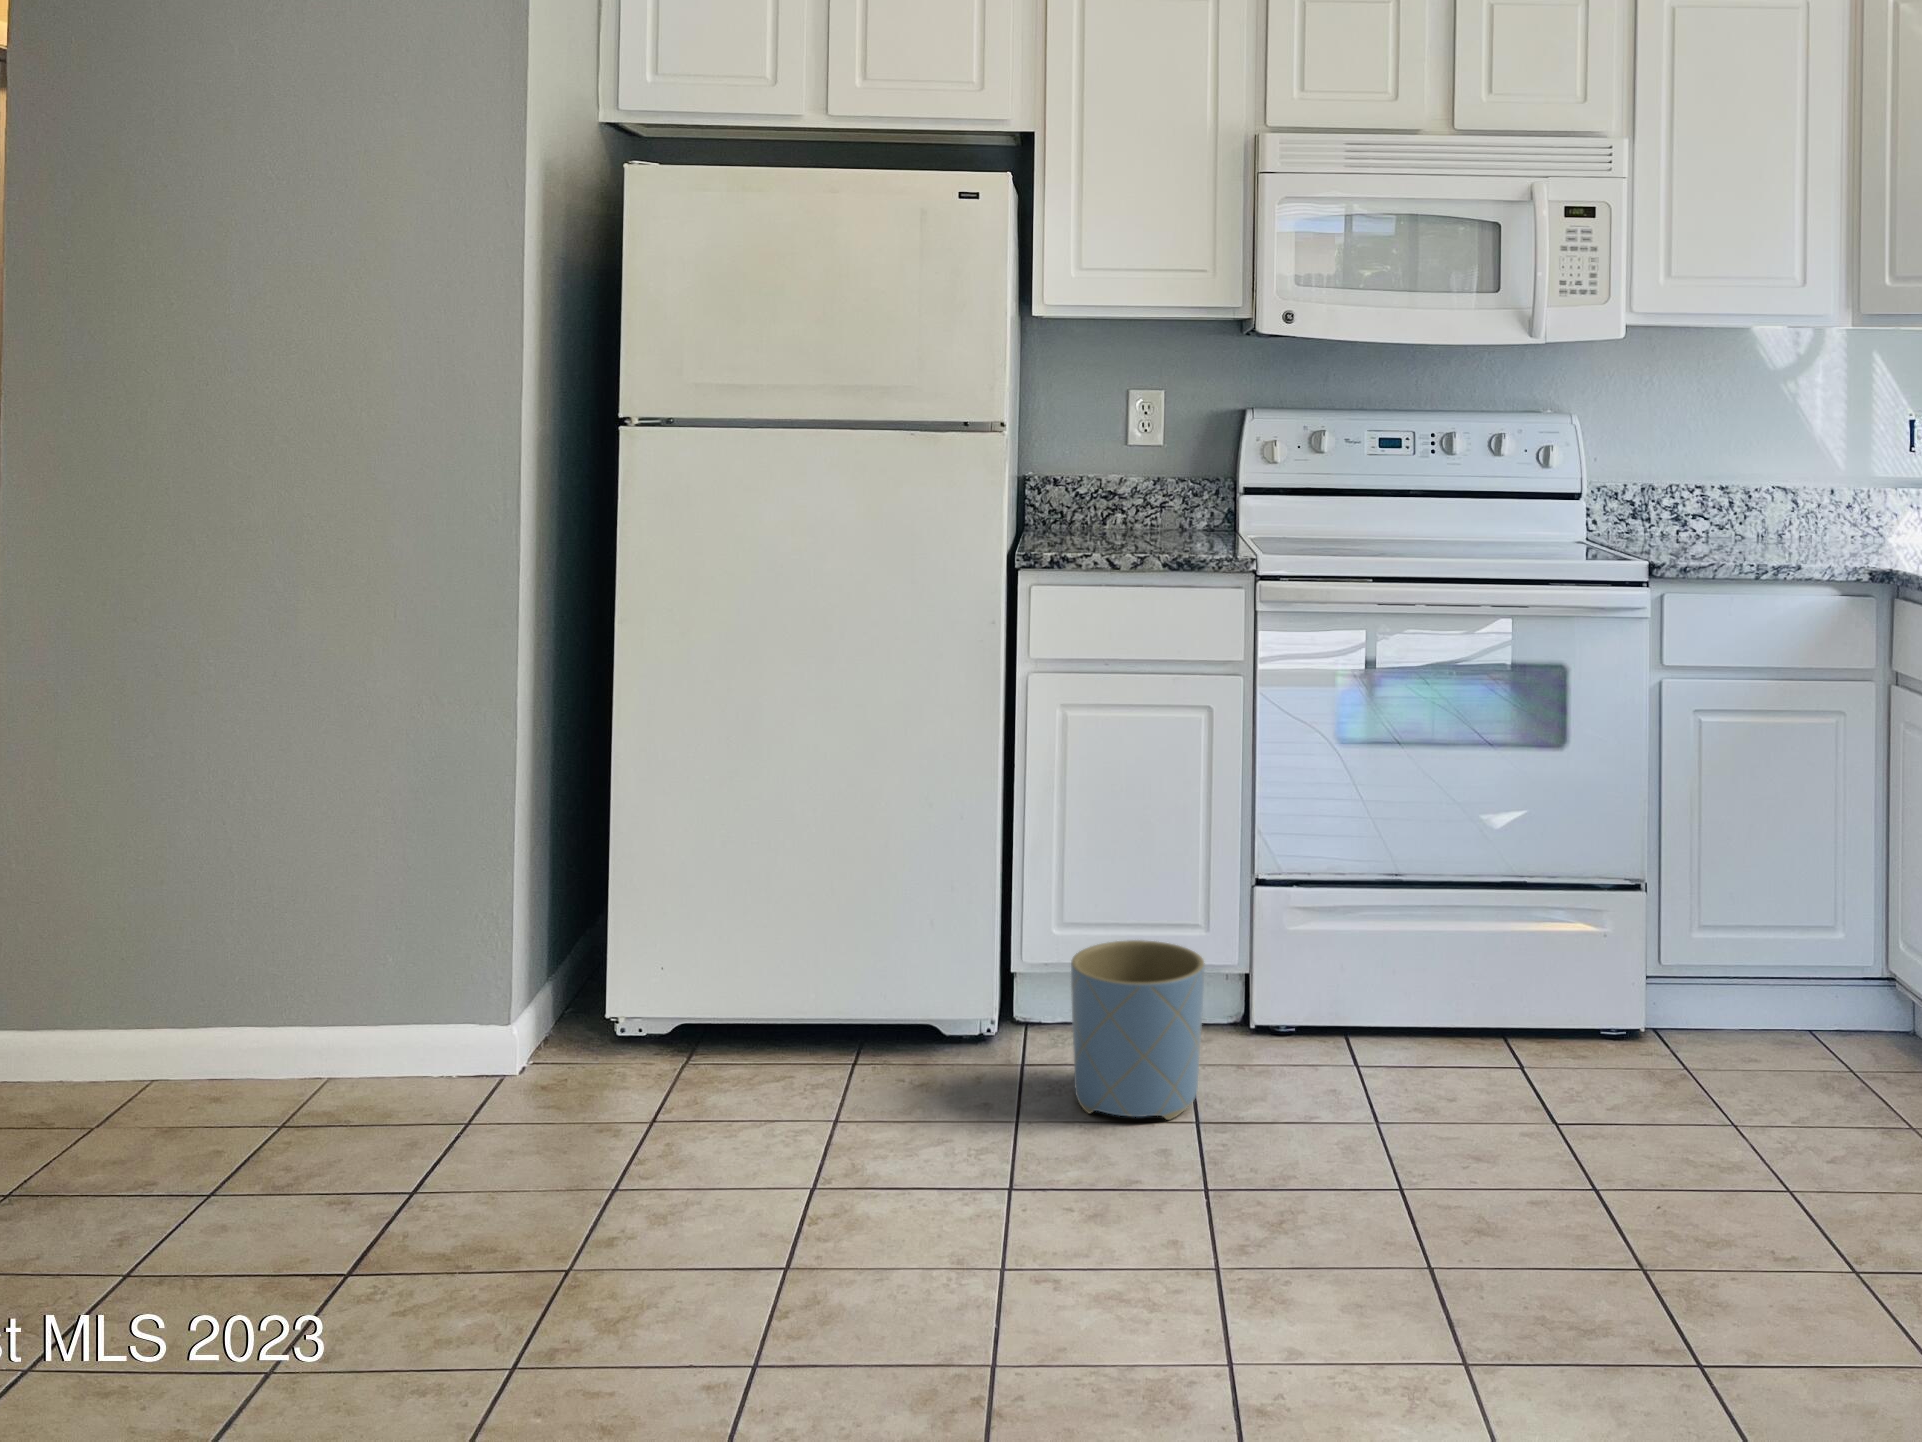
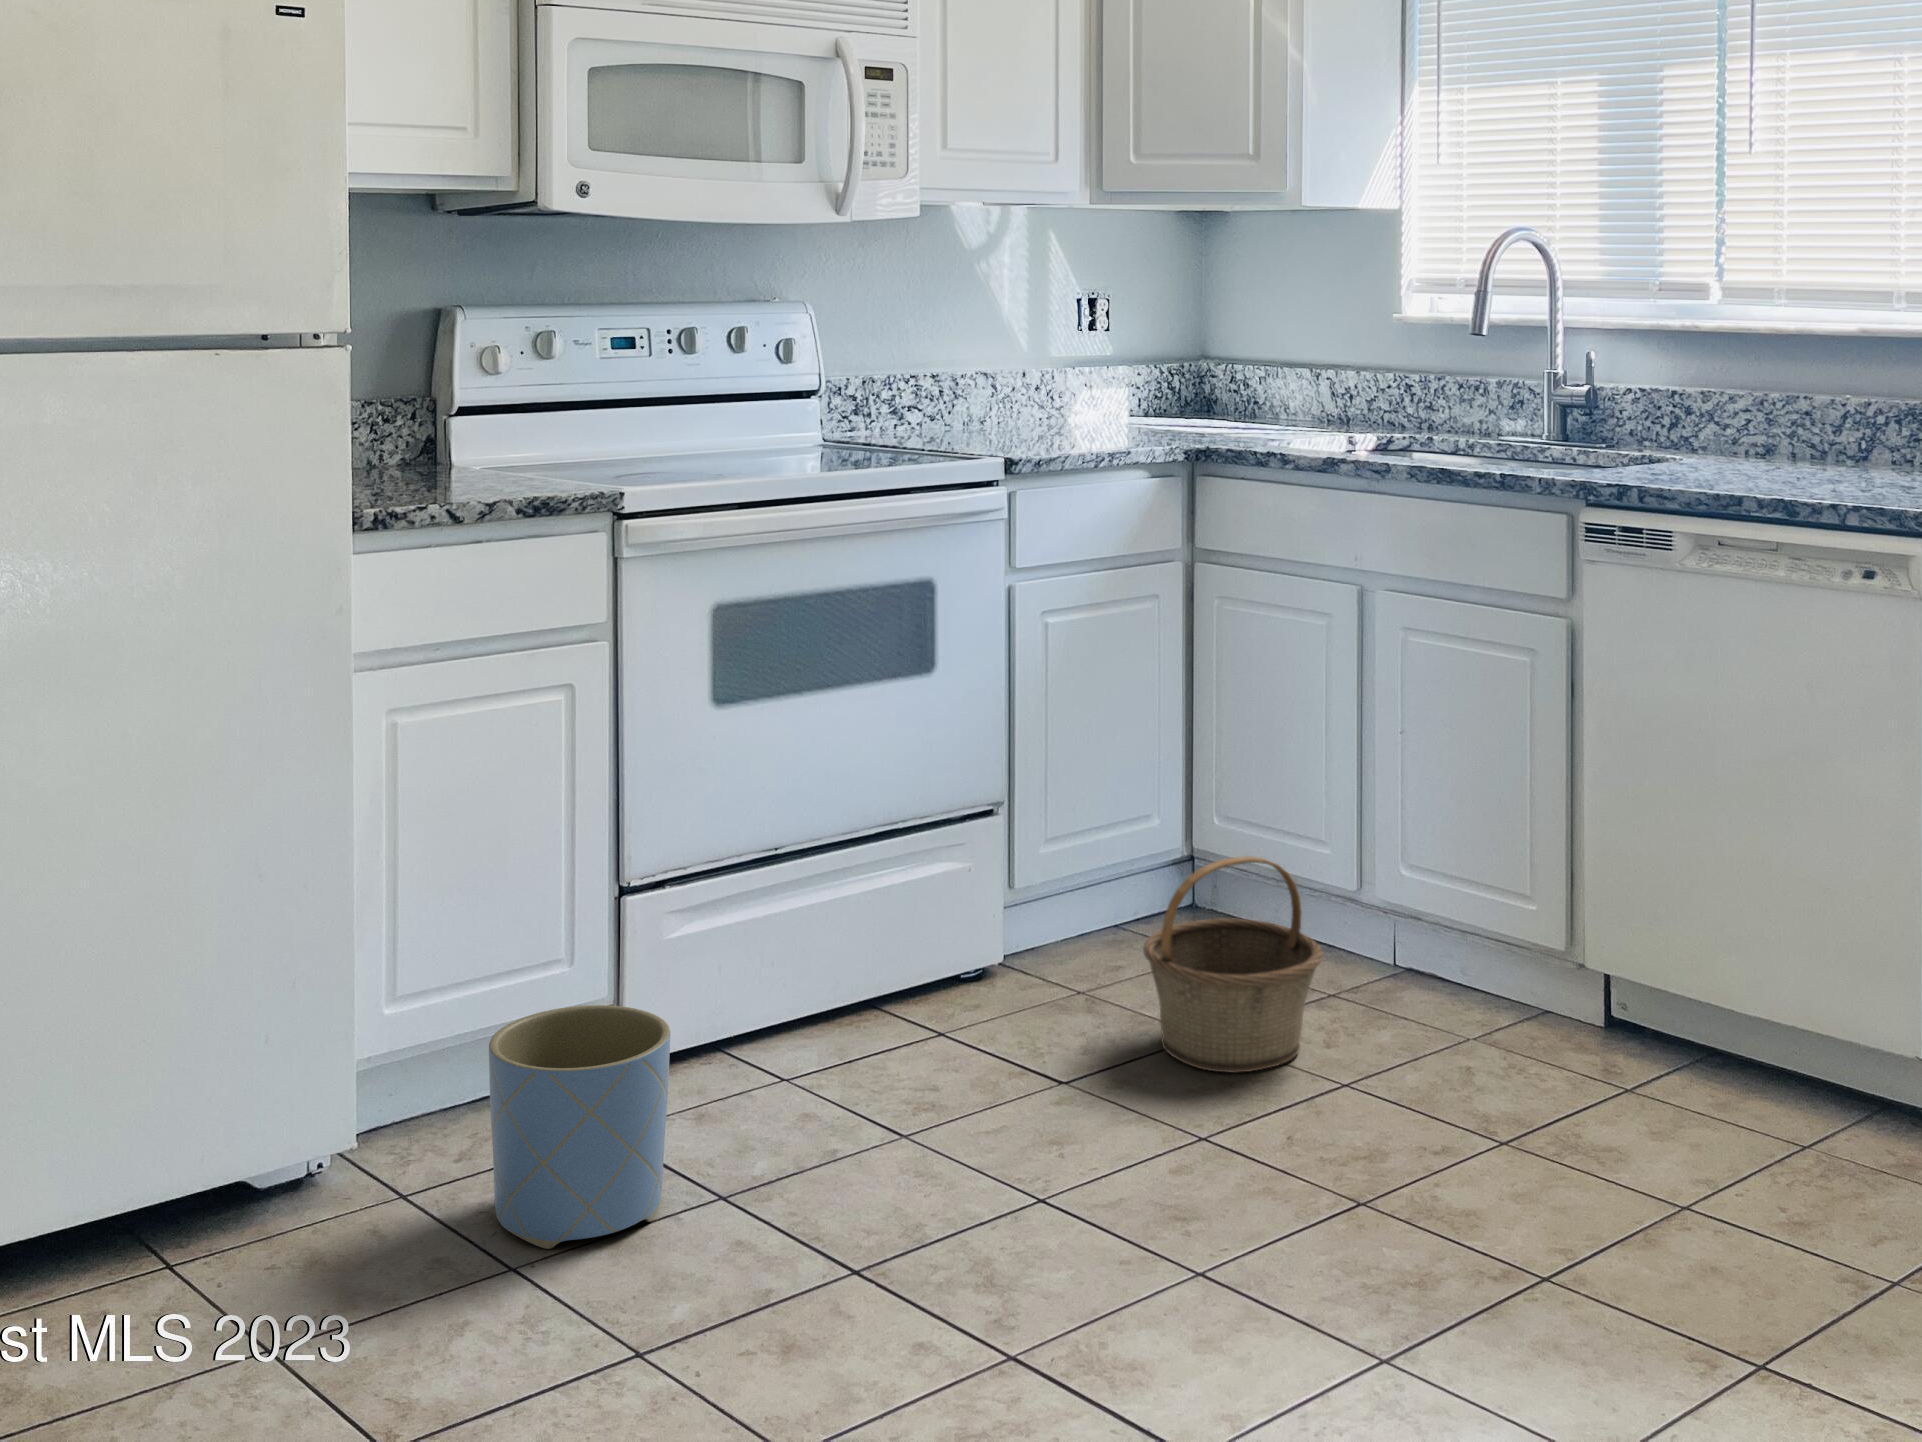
basket: none [1697,963,1880,1182] -> present [1143,856,1323,1073]

